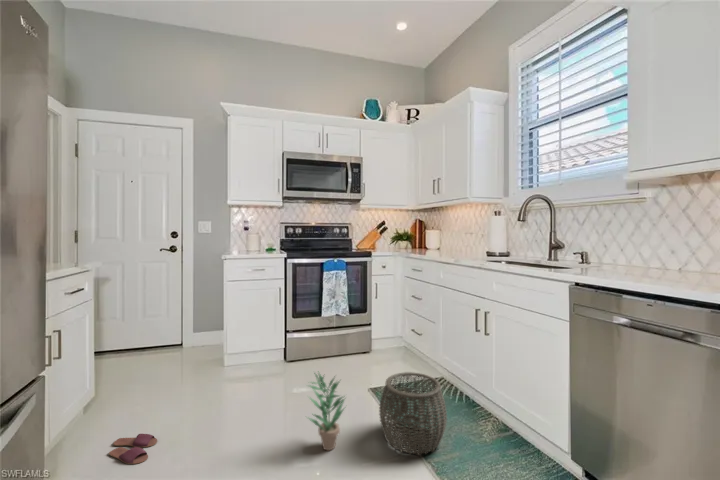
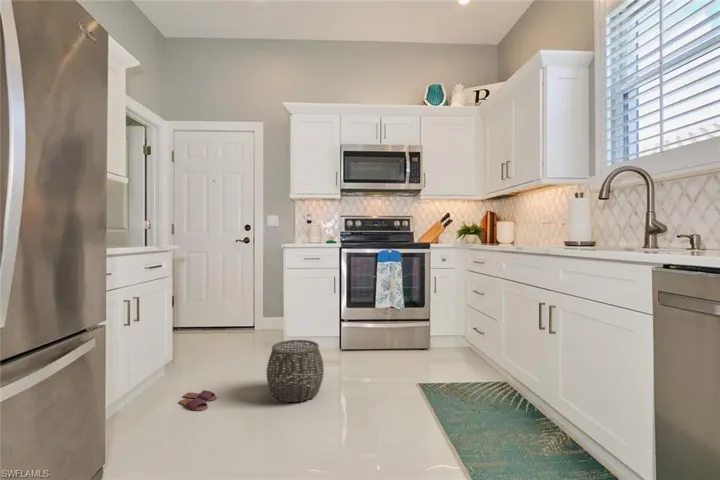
potted plant: present [309,371,344,450] -> none [336,345,377,421]
woven basket: present [379,372,447,455] -> present [266,340,324,402]

